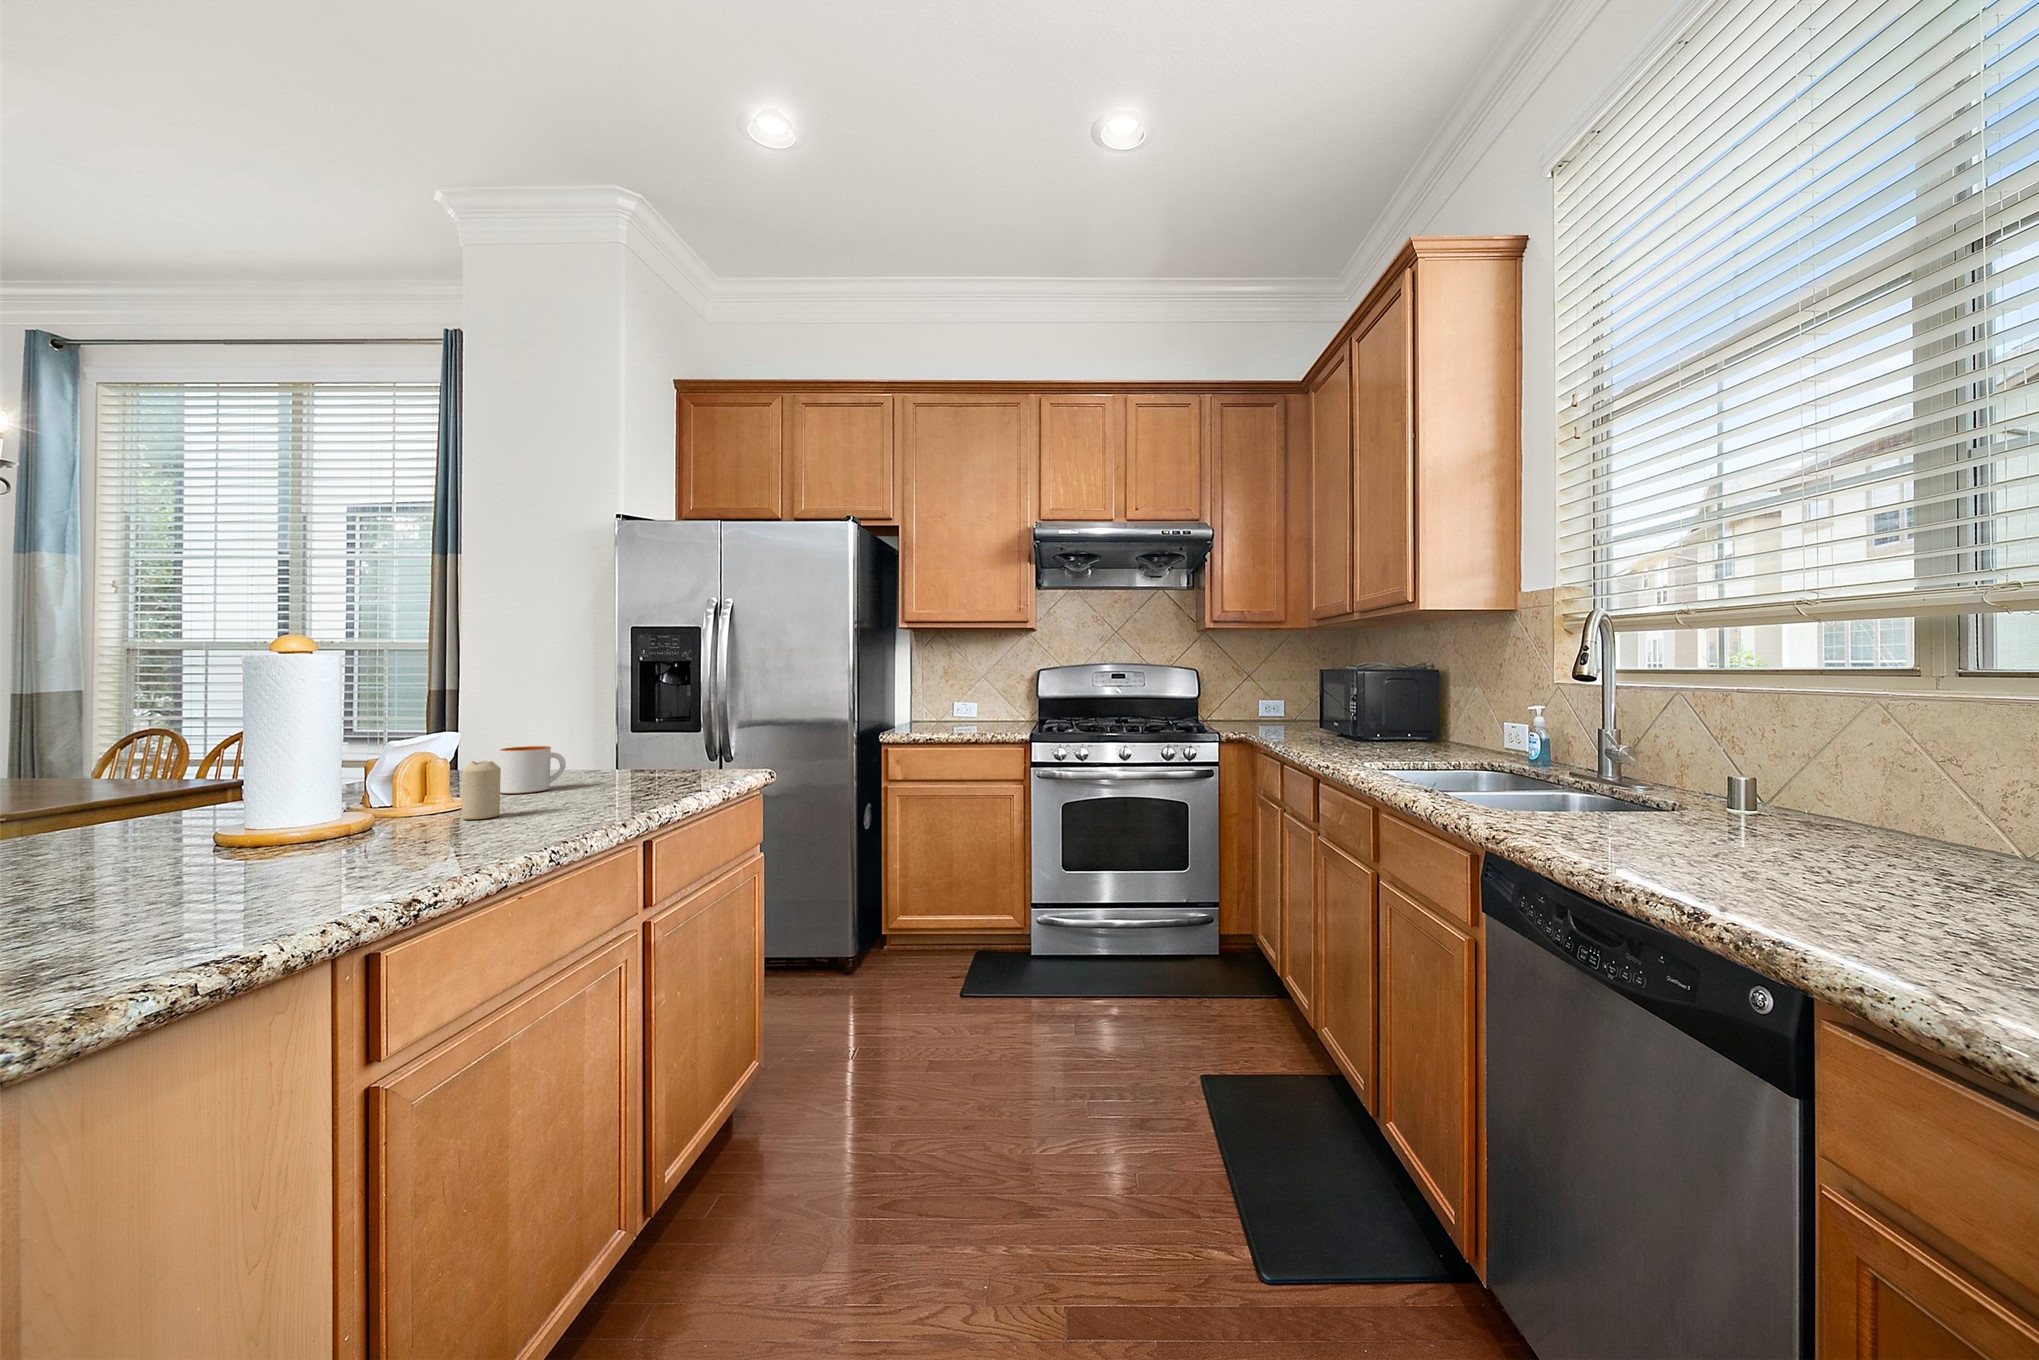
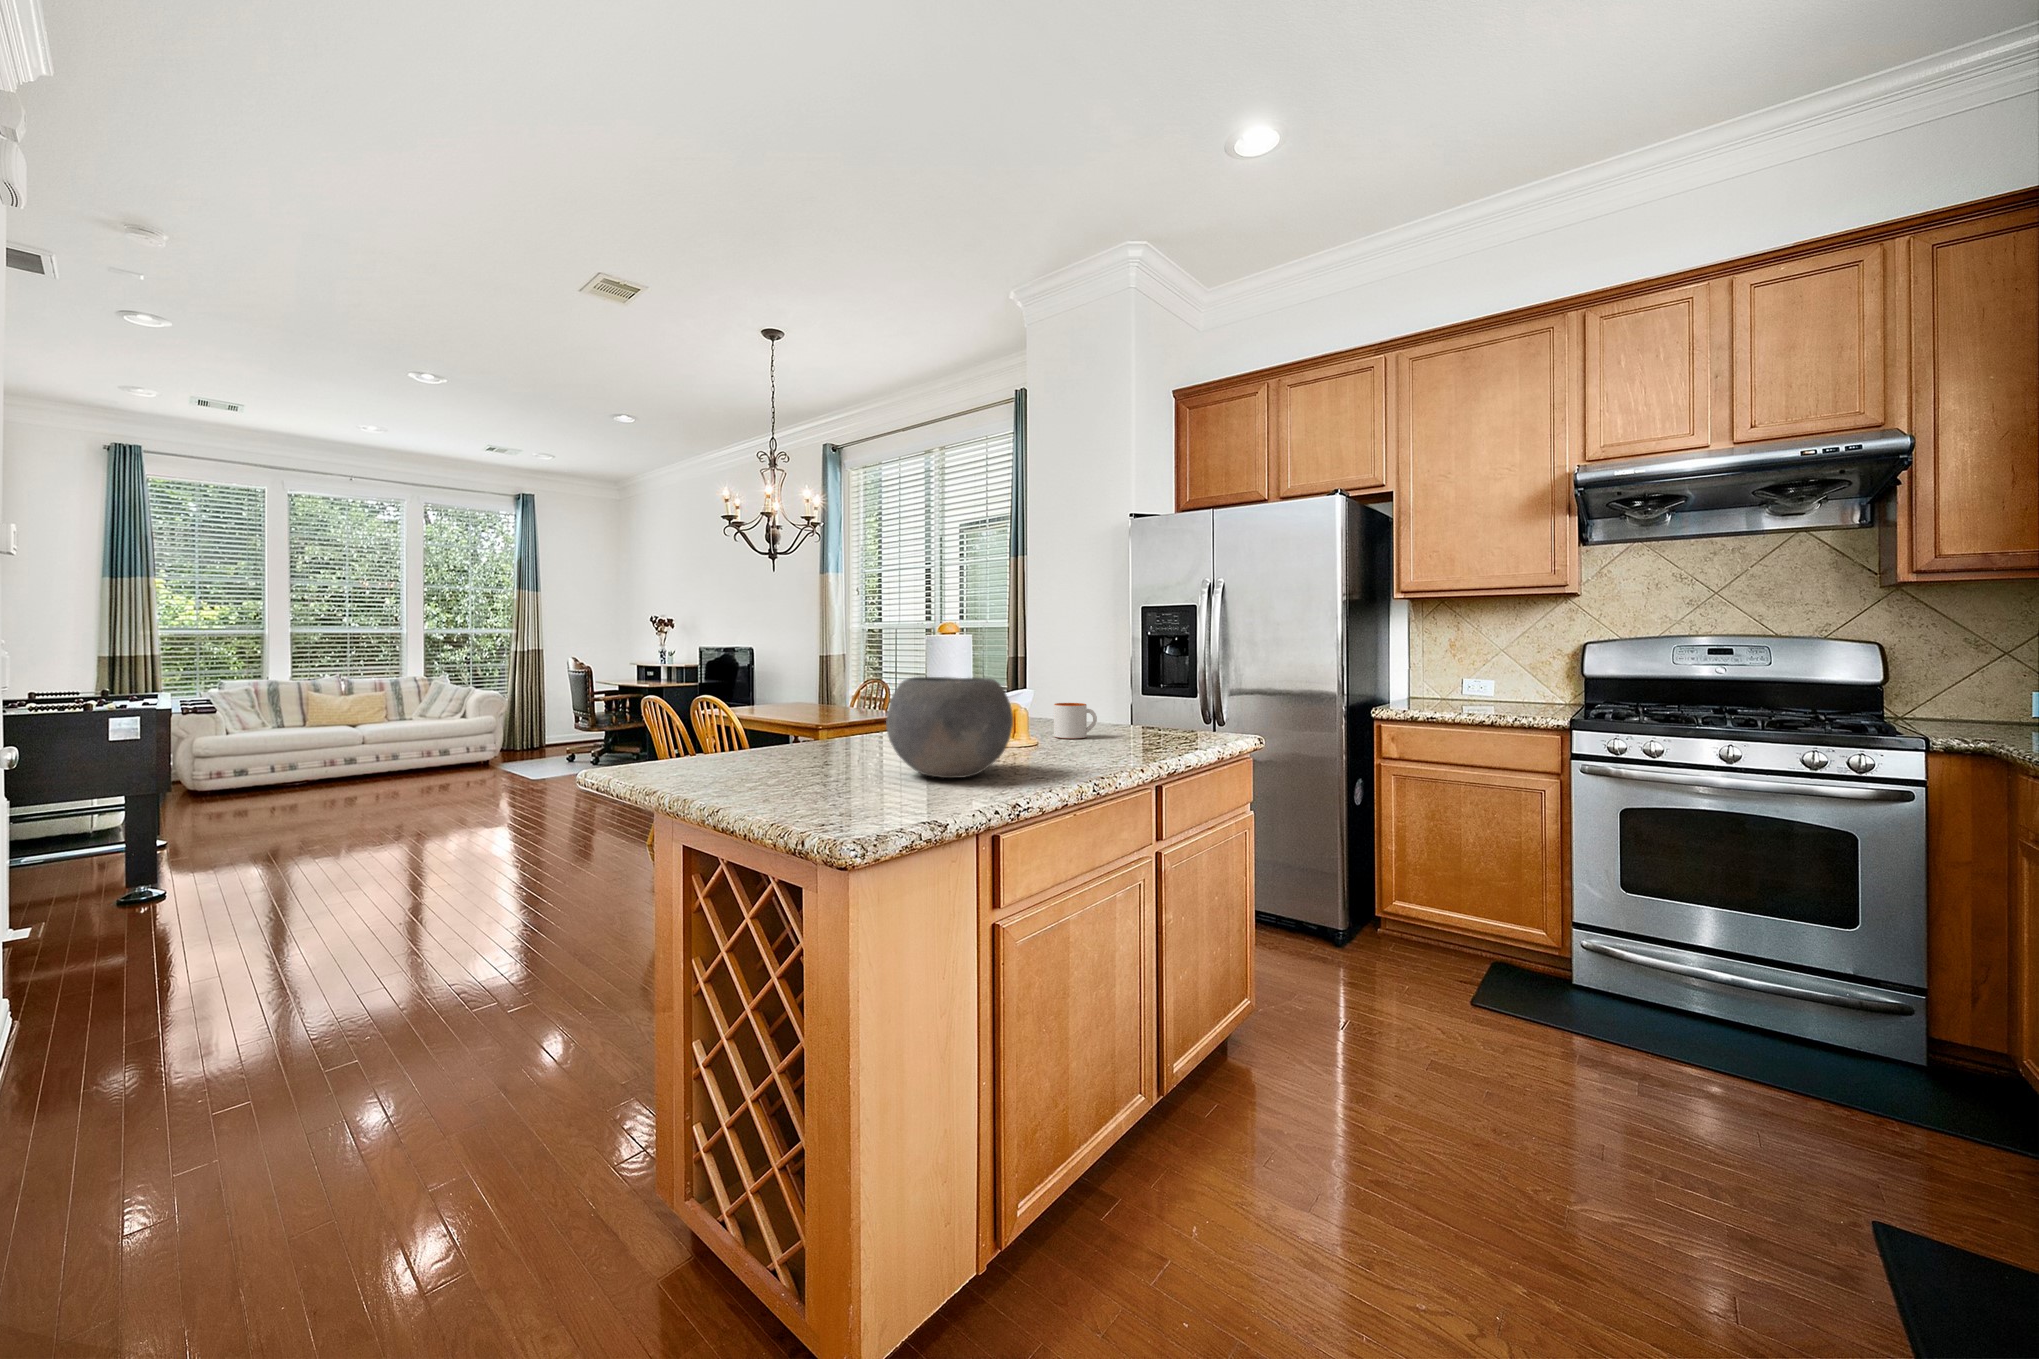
bowl: none [139,718,419,879] -> present [886,677,1013,778]
candle: present [462,761,501,819] -> none [1034,712,1057,754]

